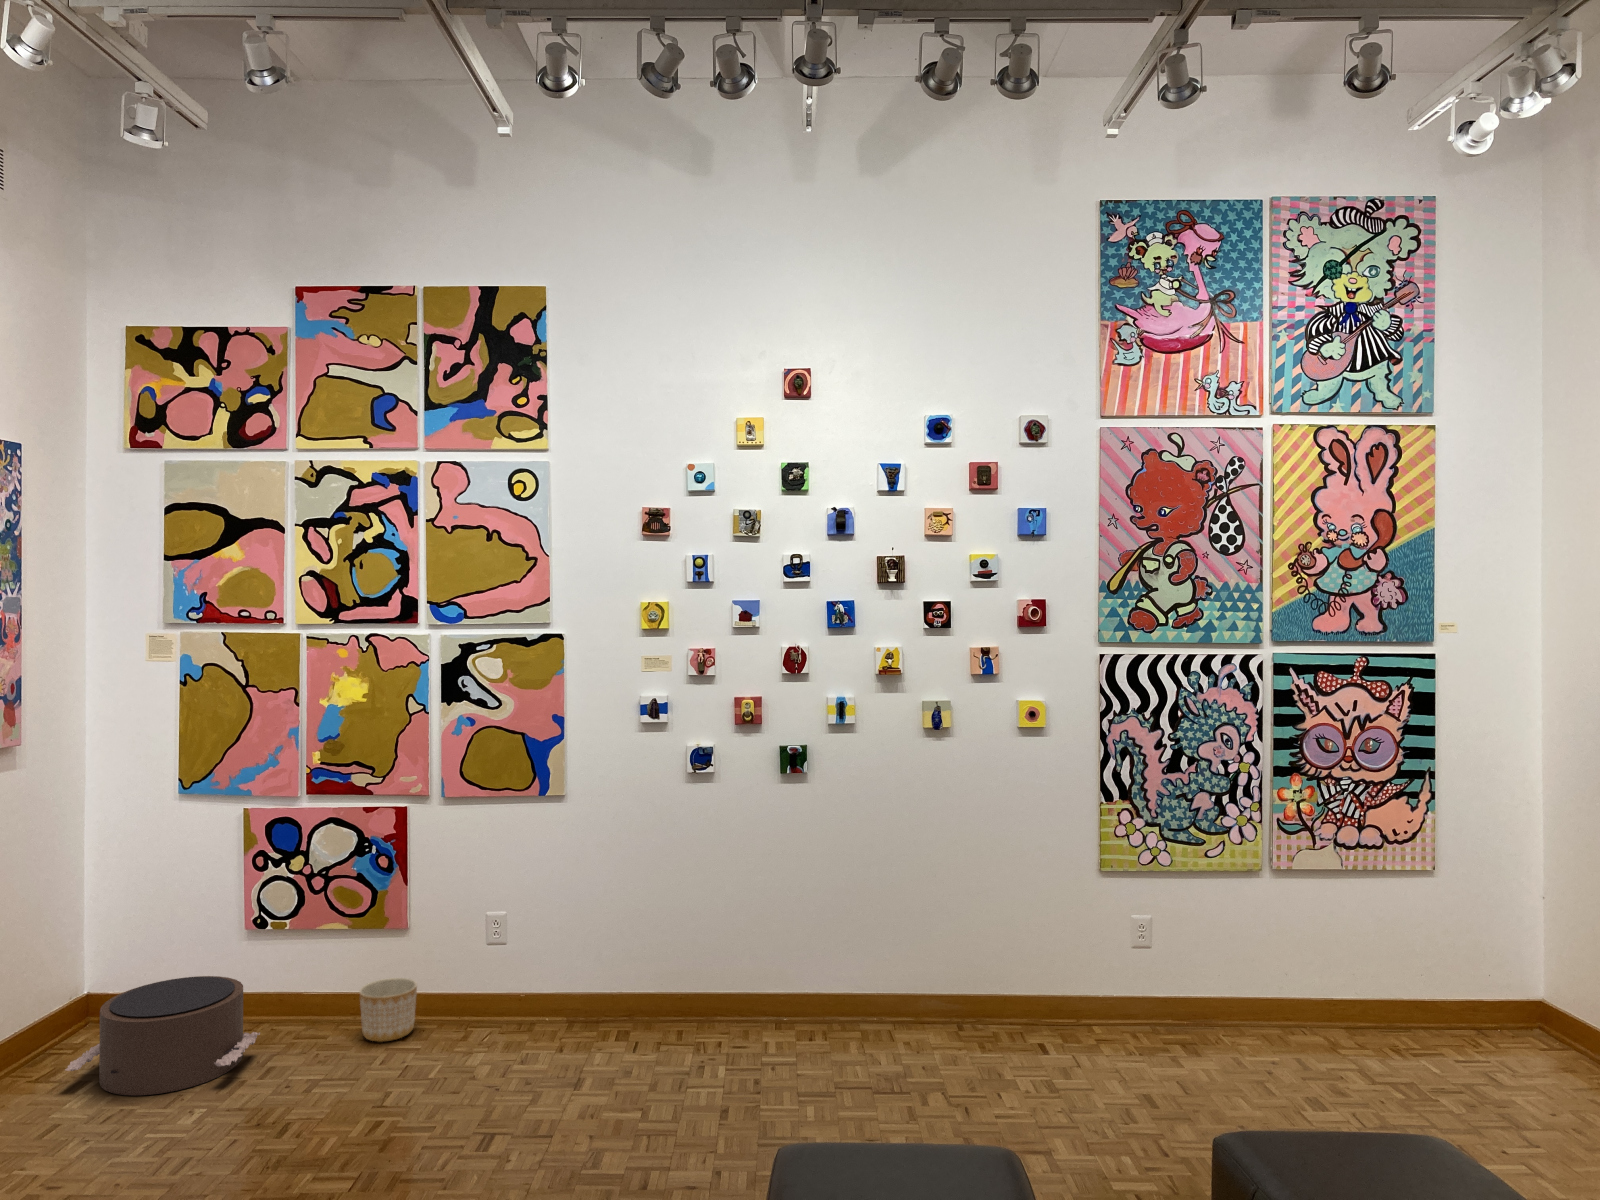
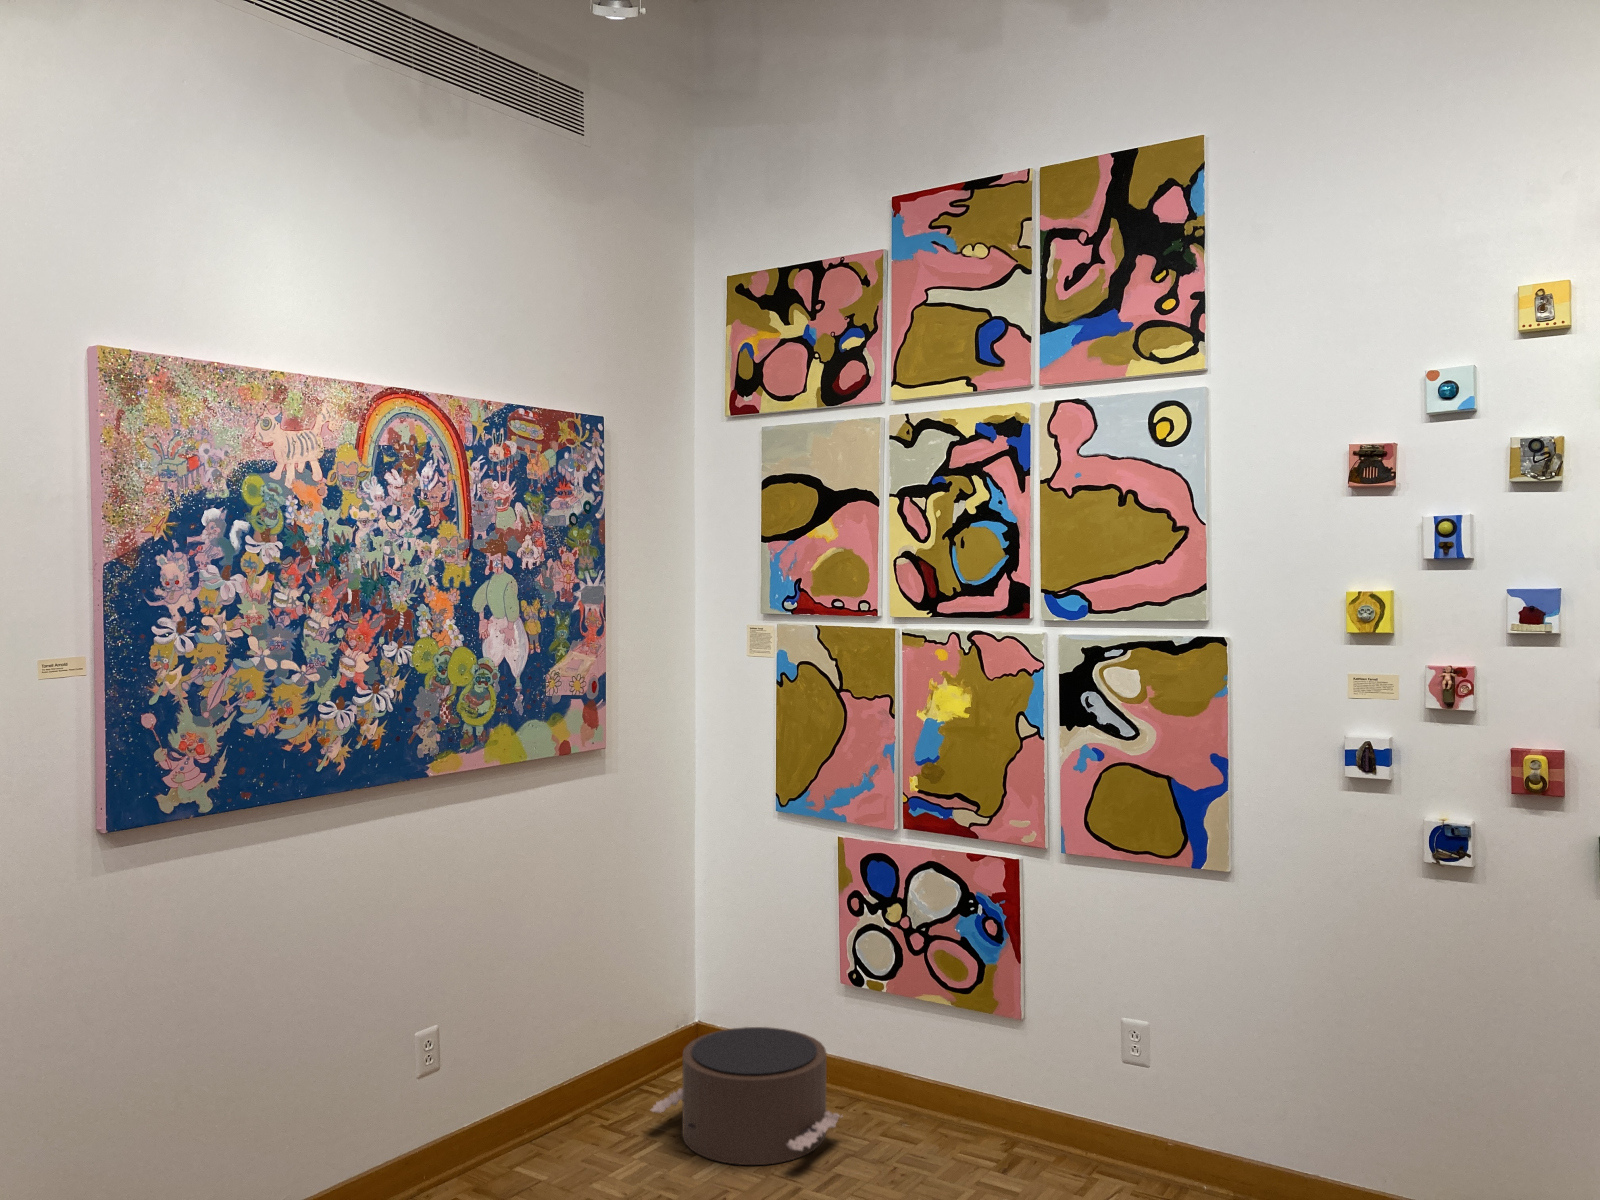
planter: present [360,978,417,1042] -> none [955,1080,1026,1164]

